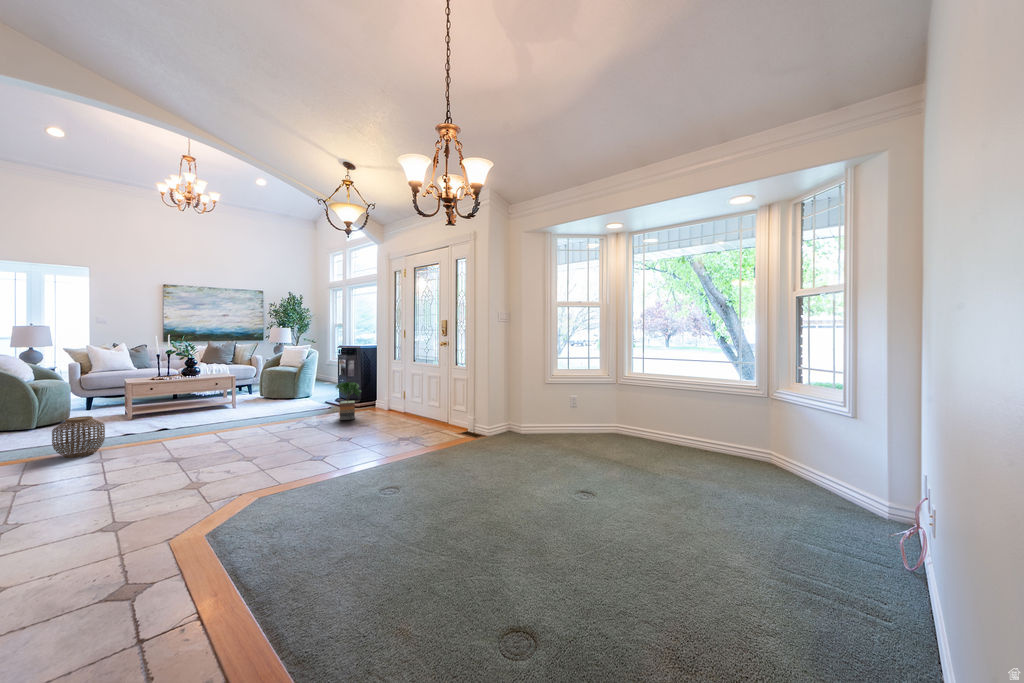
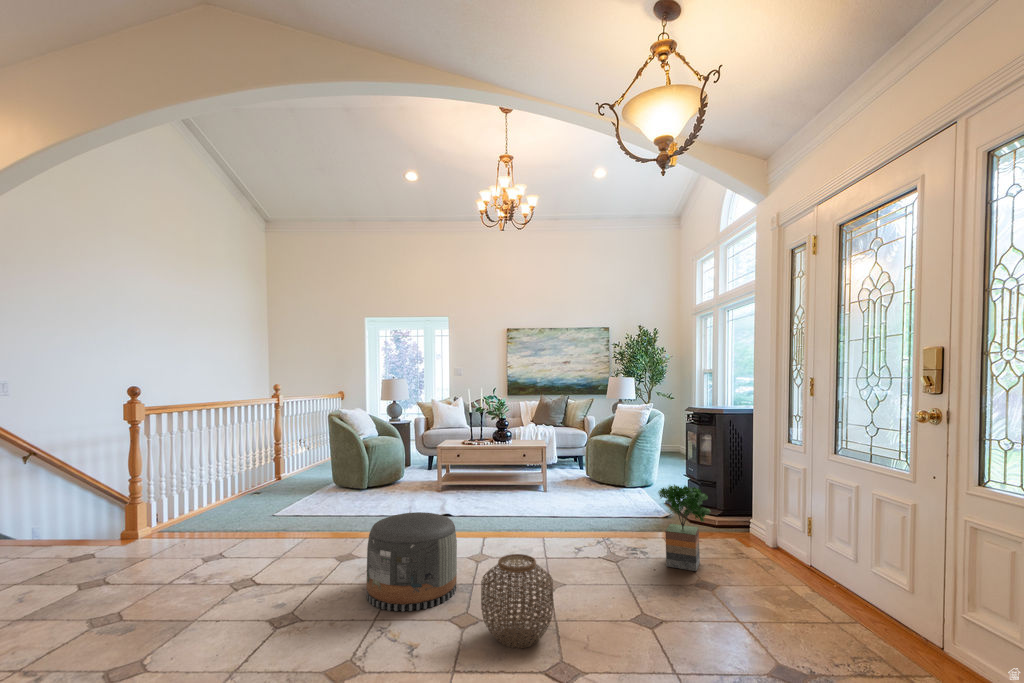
pouf: none [163,409,229,460] -> present [366,512,457,611]
woven basket: present [52,416,105,458] -> present [481,554,553,648]

